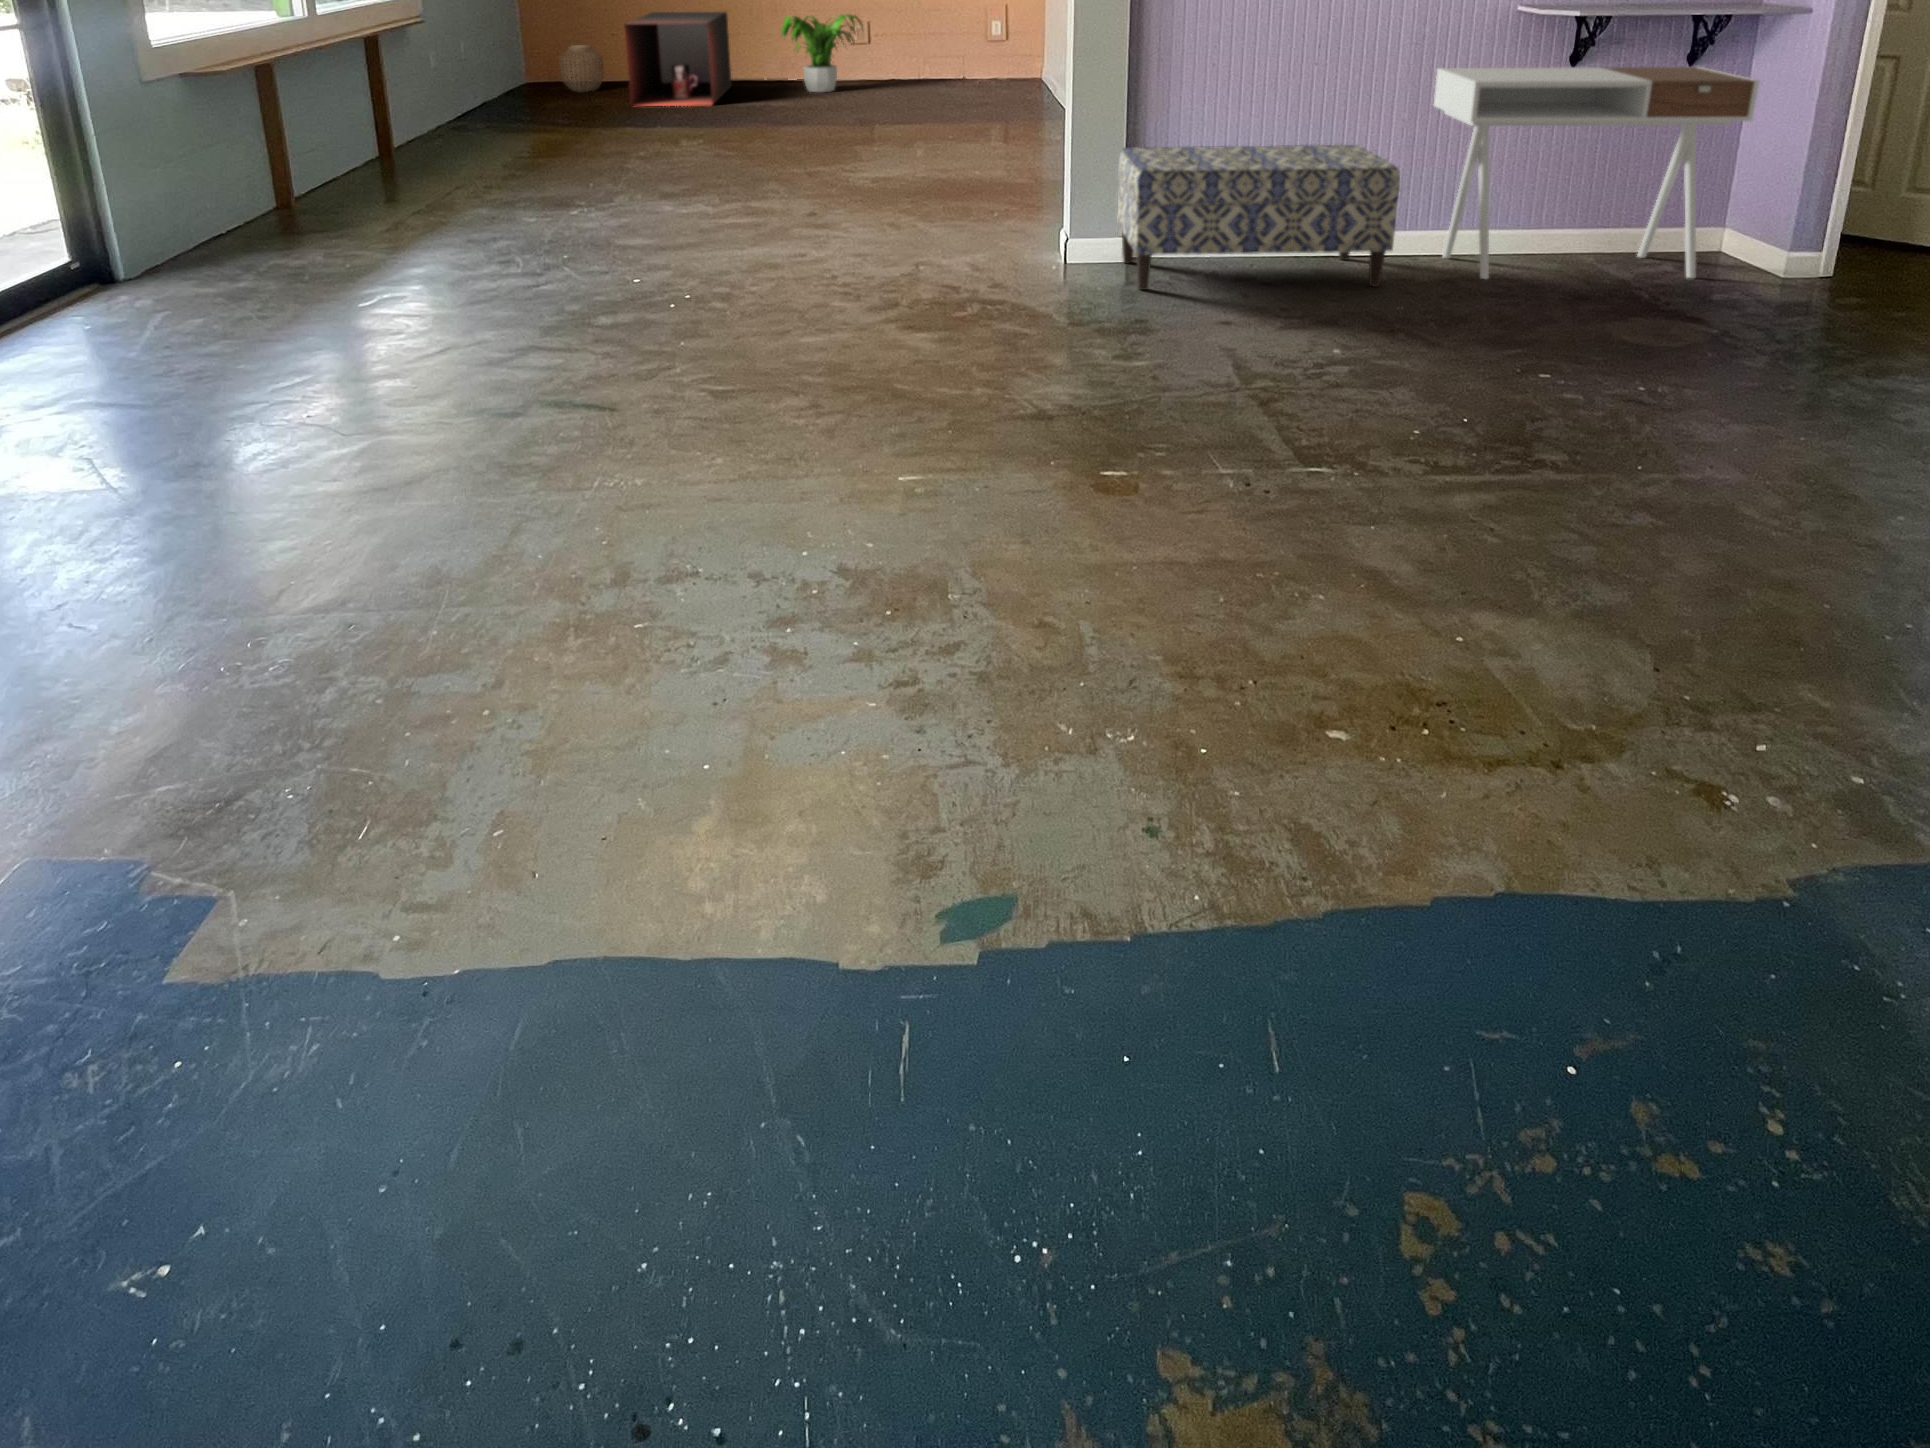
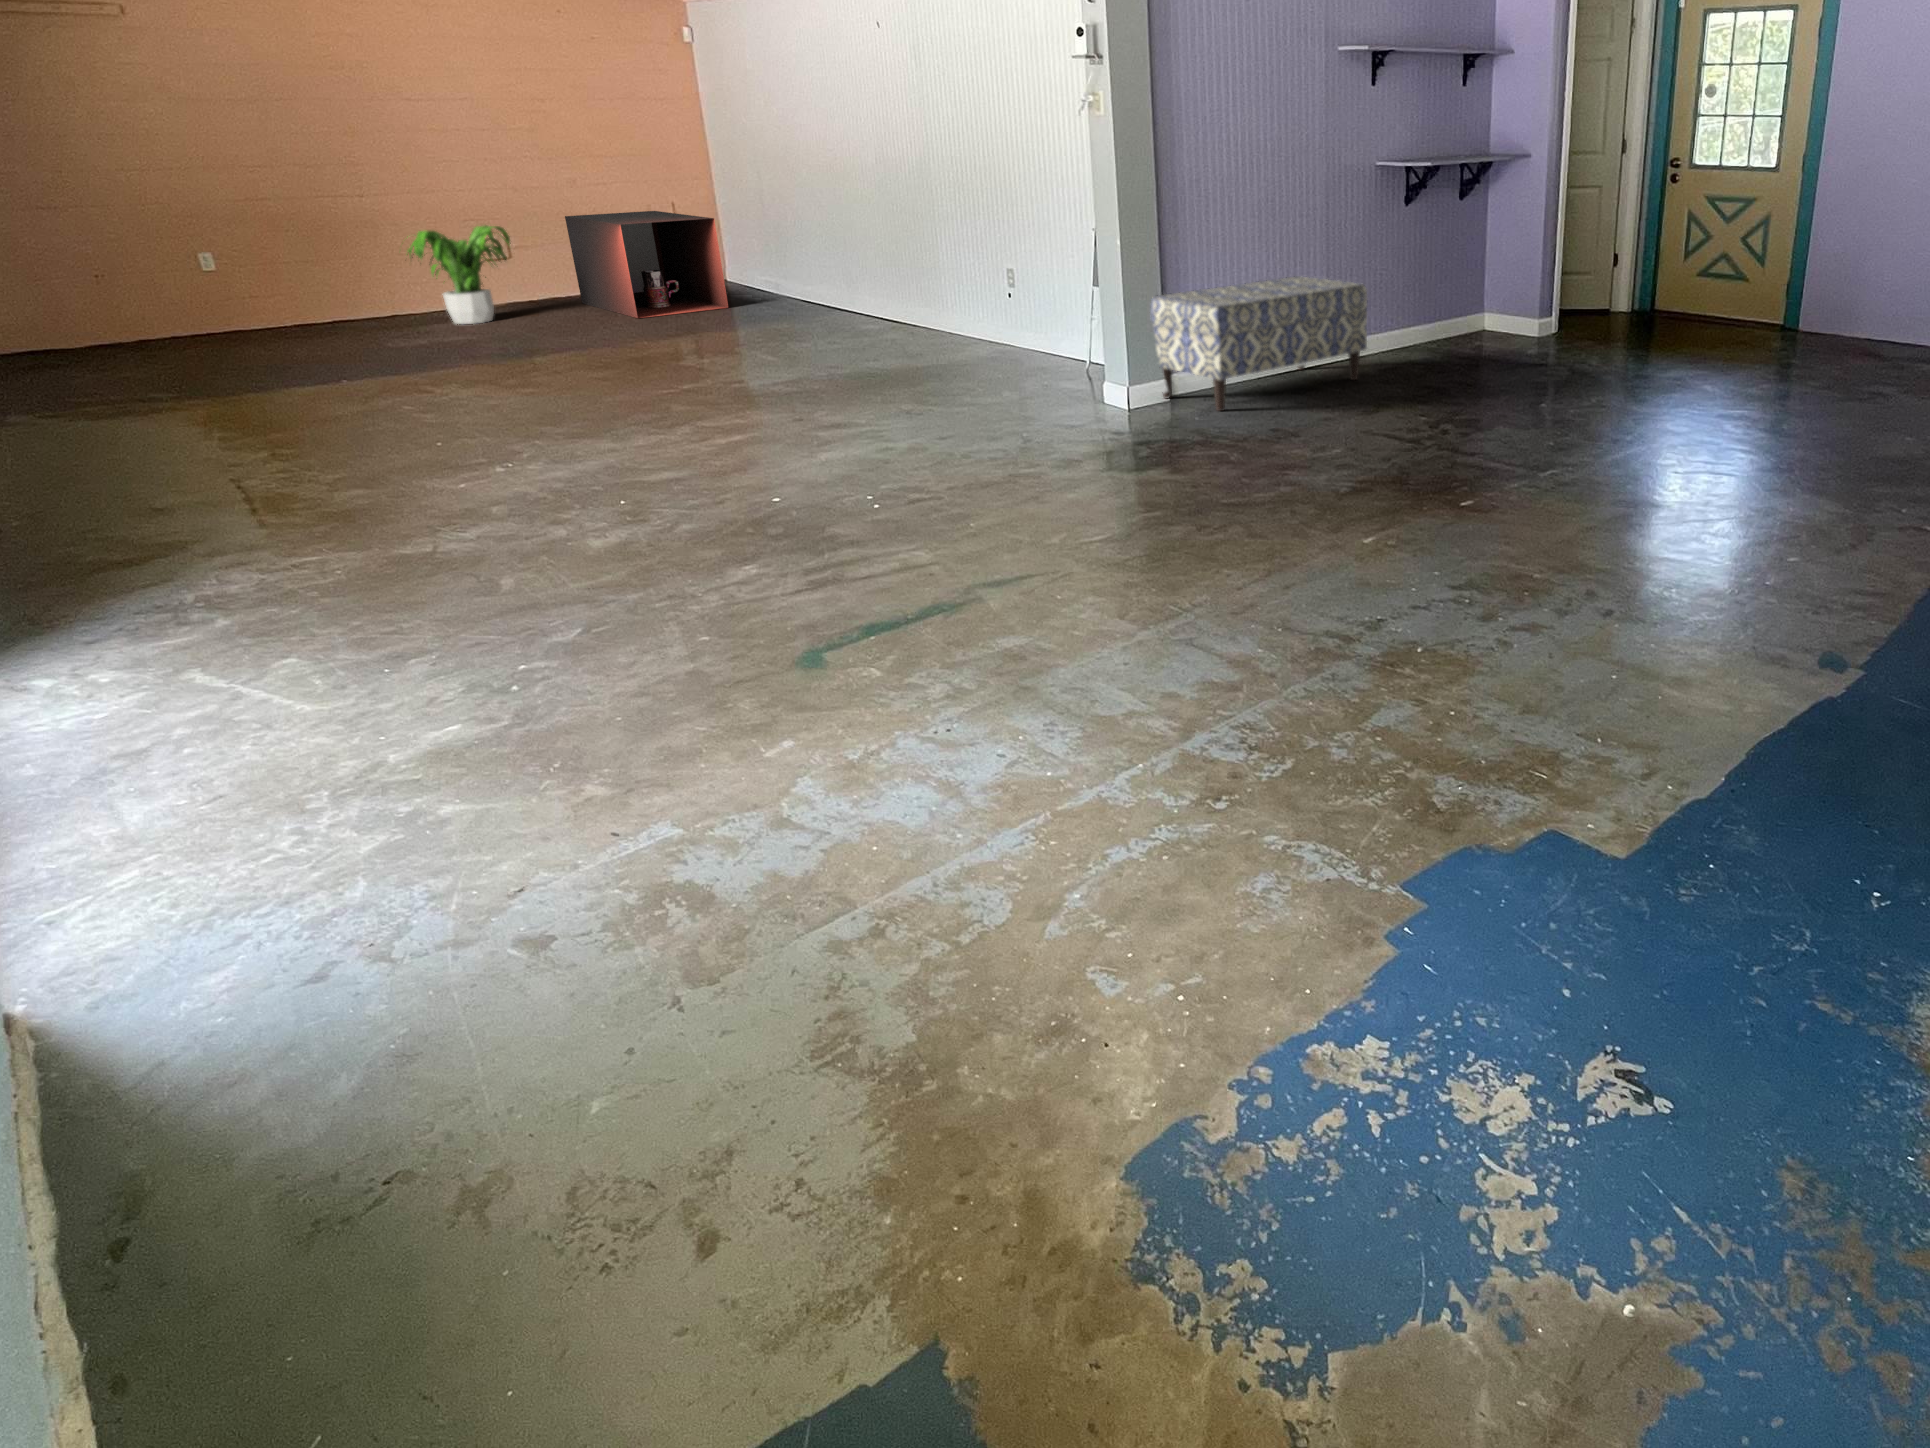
storage cabinet: present [624,12,731,106] -> present [565,211,728,318]
woven basket: present [559,45,604,92] -> none [12,294,105,364]
desk: present [1434,67,1759,279] -> none [1338,199,1523,365]

